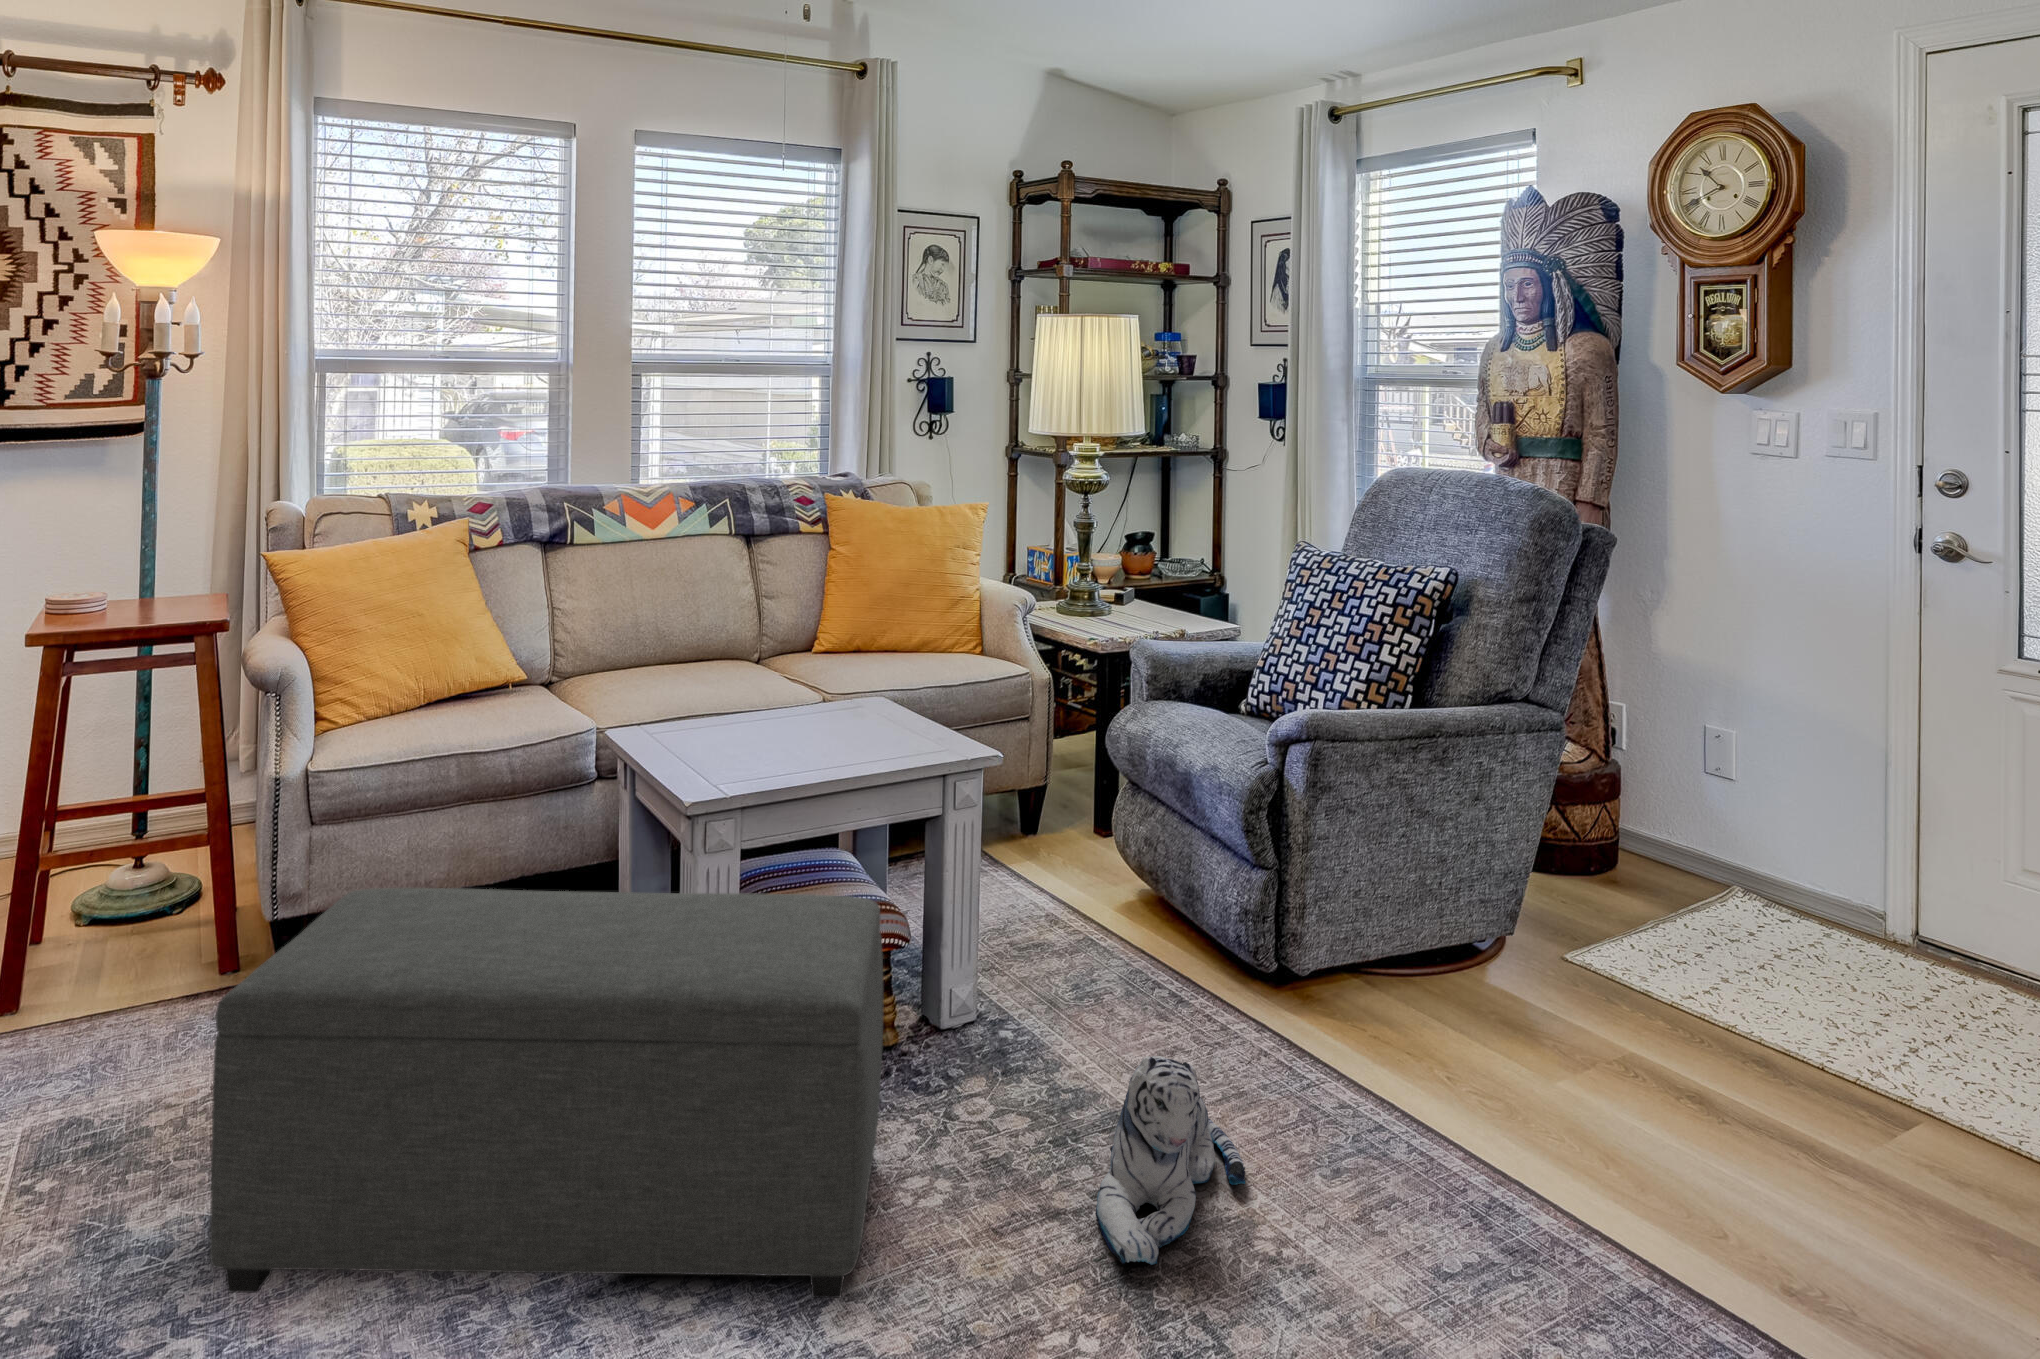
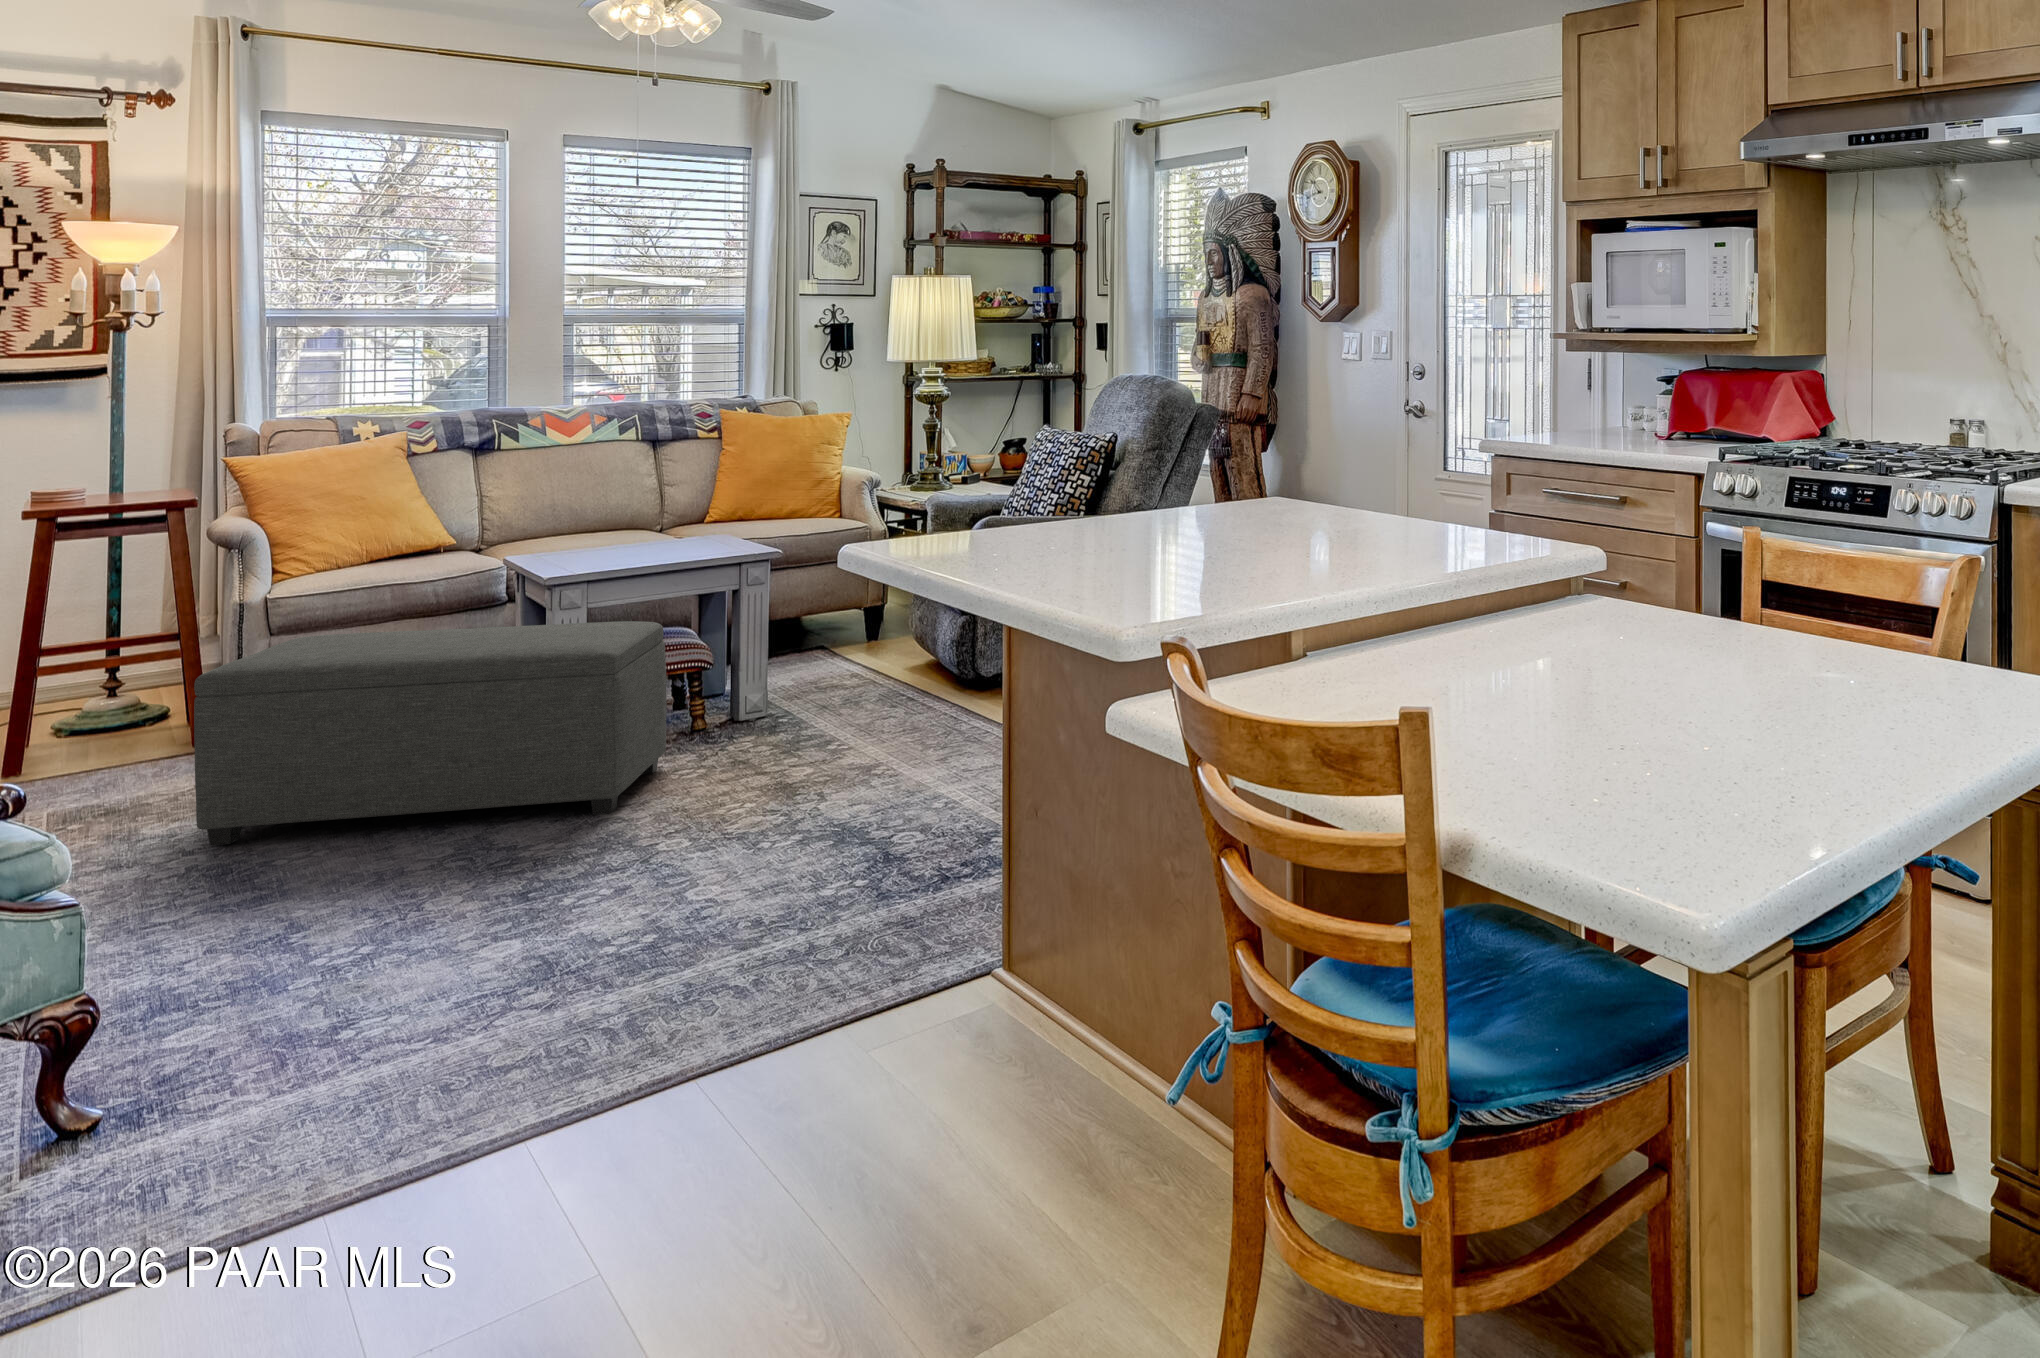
plush toy: present [1095,1056,1245,1265] -> none [784,689,893,787]

